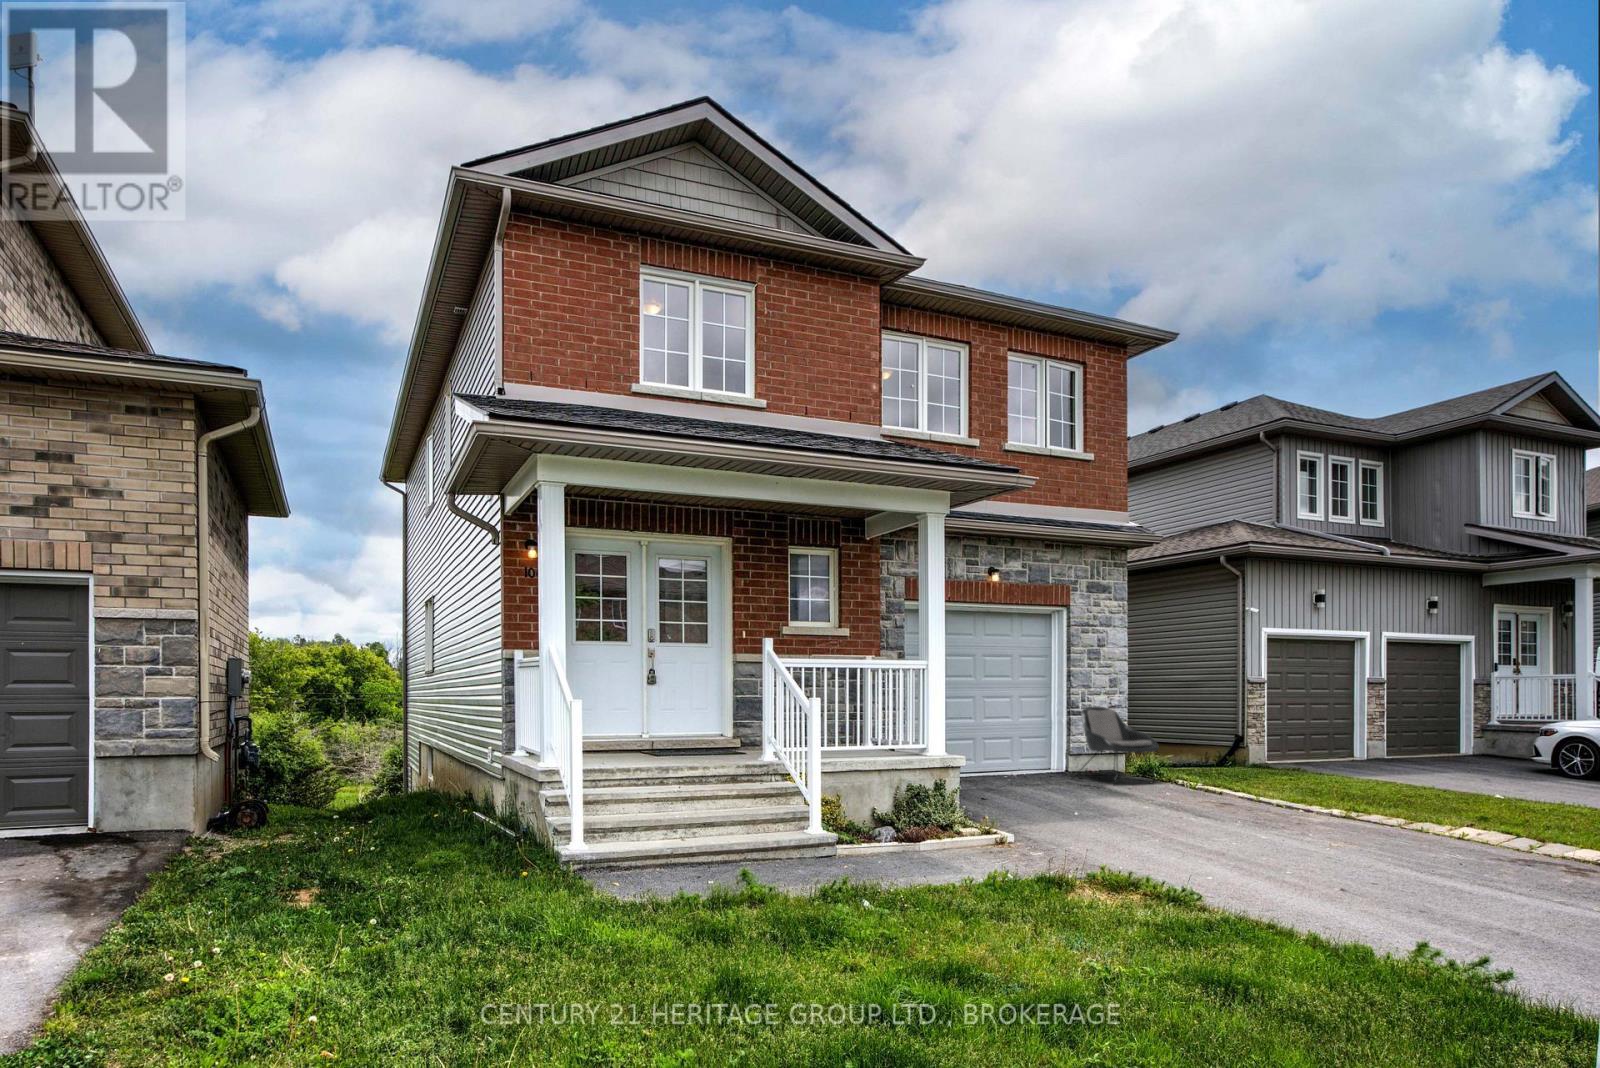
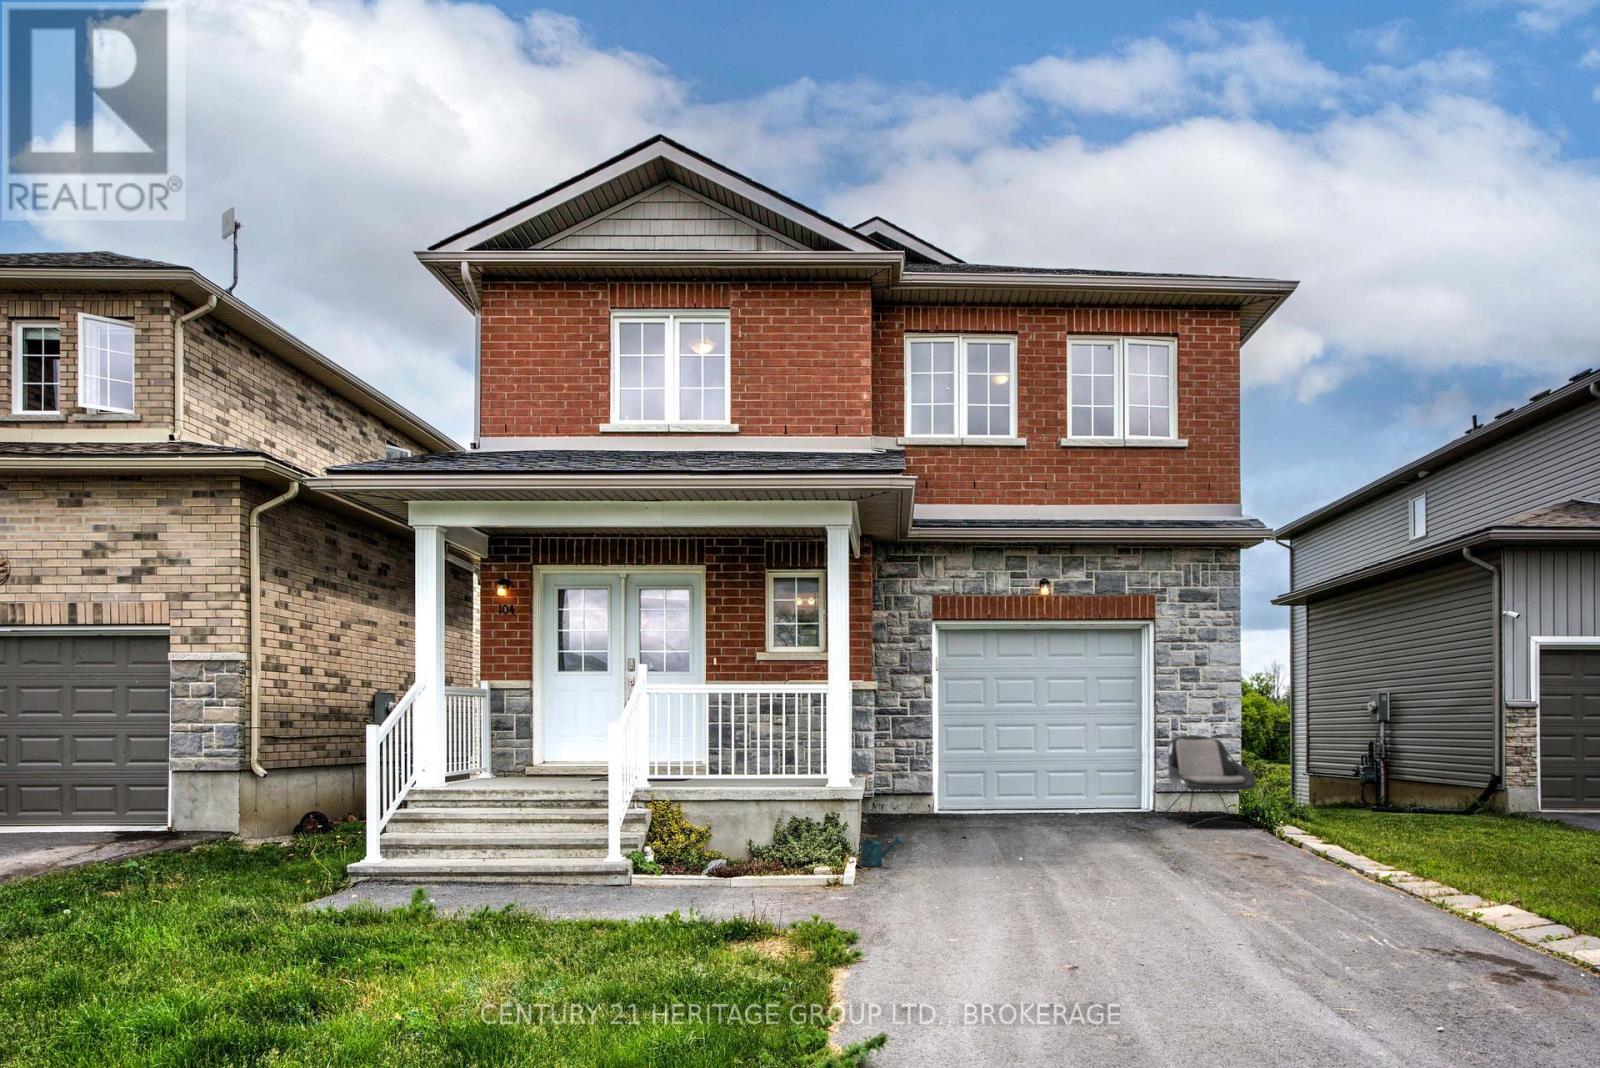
watering can: none [962,797,1004,827] -> present [860,836,902,867]

